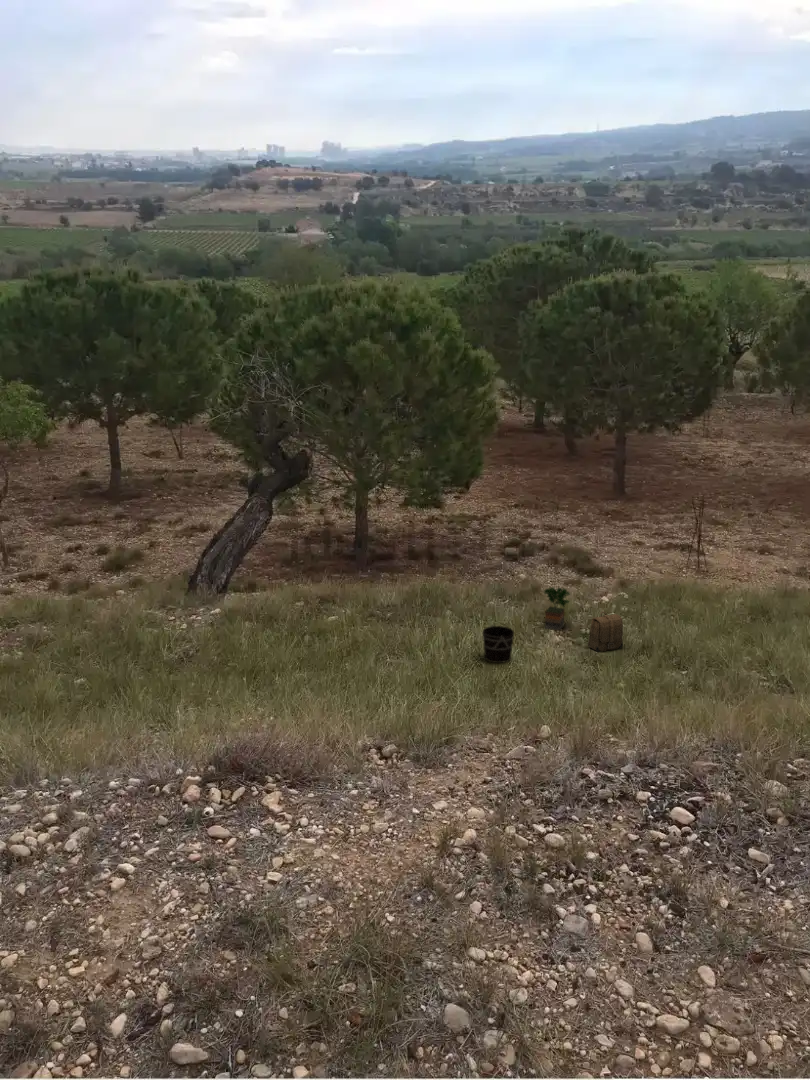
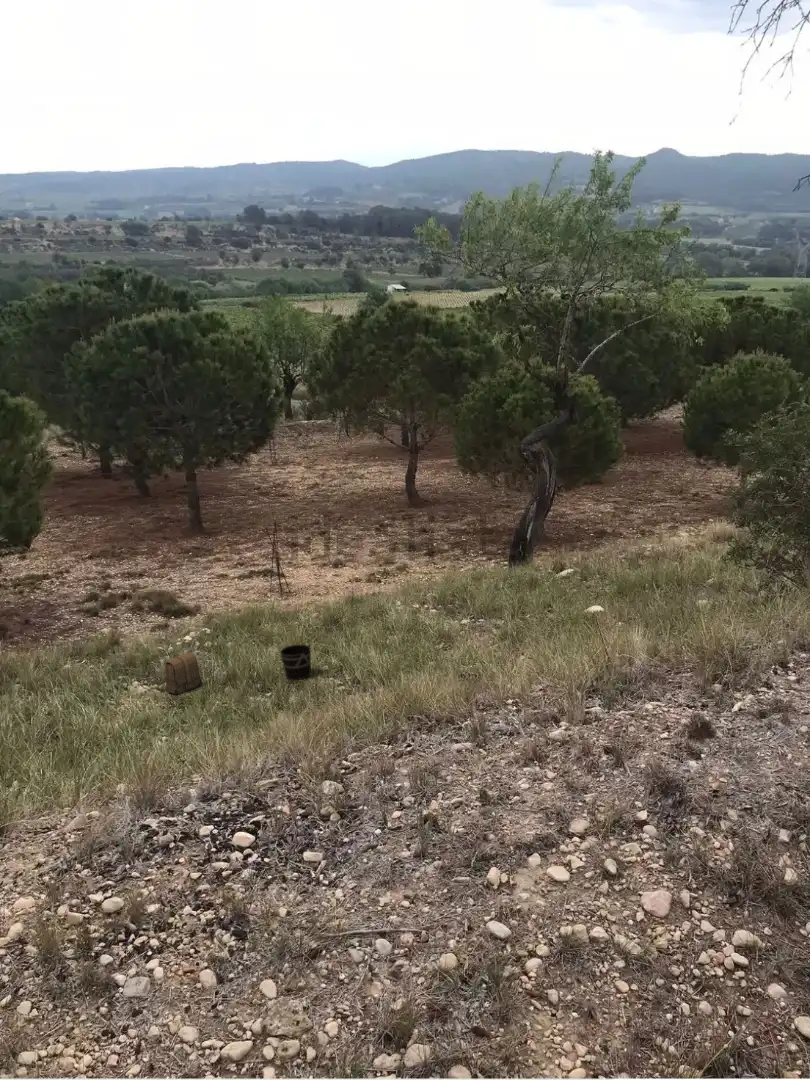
potted tree: present [544,587,570,630] -> none [112,637,143,684]
bucket: present [482,626,514,663] -> present [280,645,311,680]

